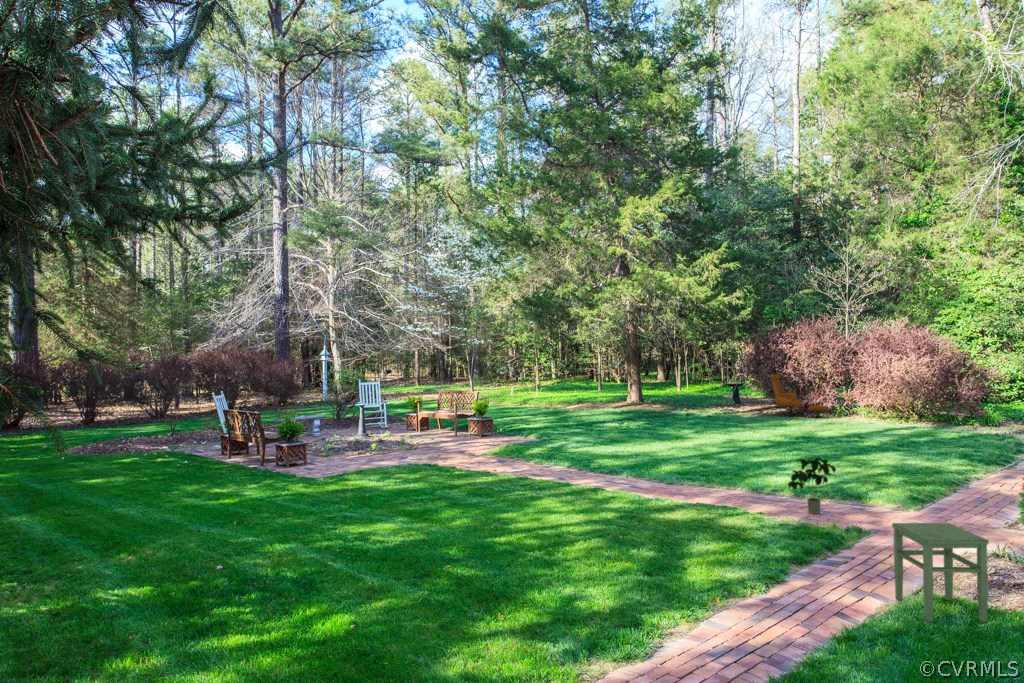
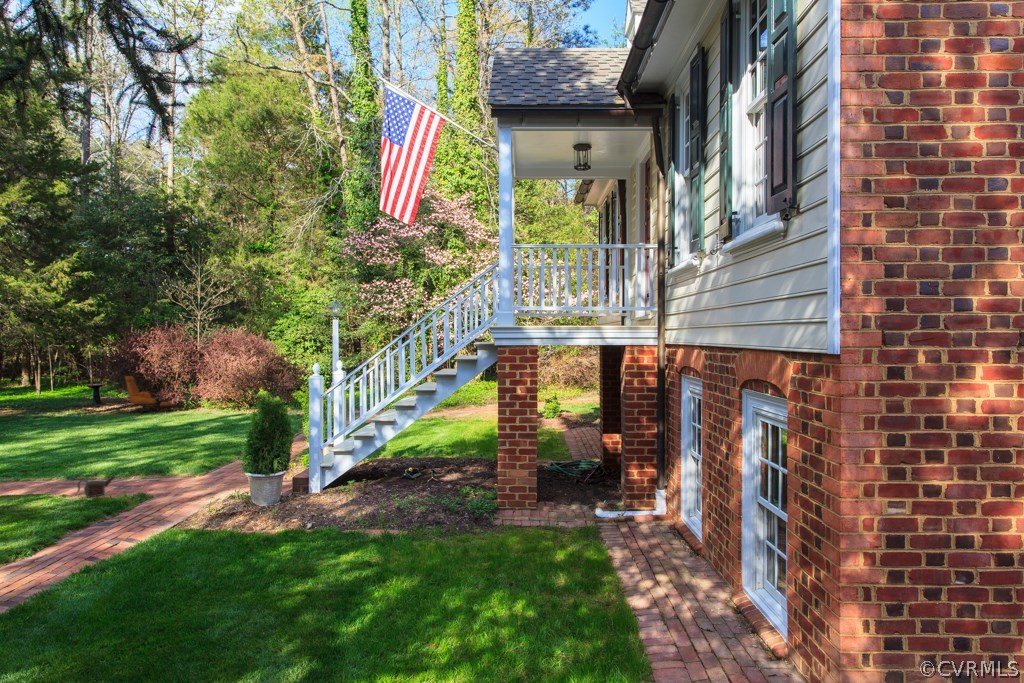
potted plant: present [788,457,836,514] -> none [120,437,159,479]
watering can: none [742,506,787,532] -> present [77,477,115,498]
stool: present [892,523,989,622] -> none [178,460,228,517]

